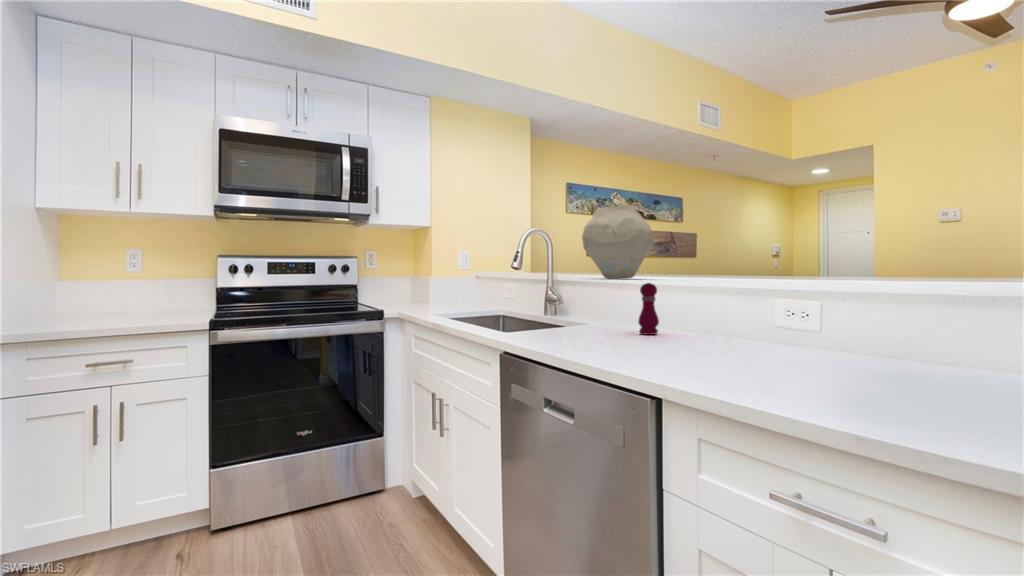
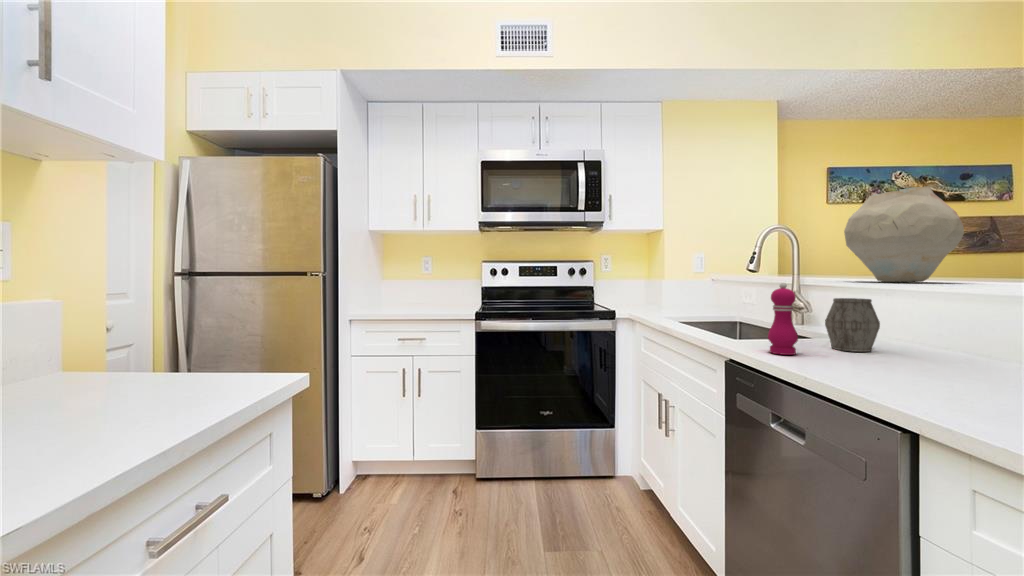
pepper mill: present [638,283,659,335] -> present [768,283,798,355]
mug: none [571,291,606,334] -> present [825,298,880,352]

